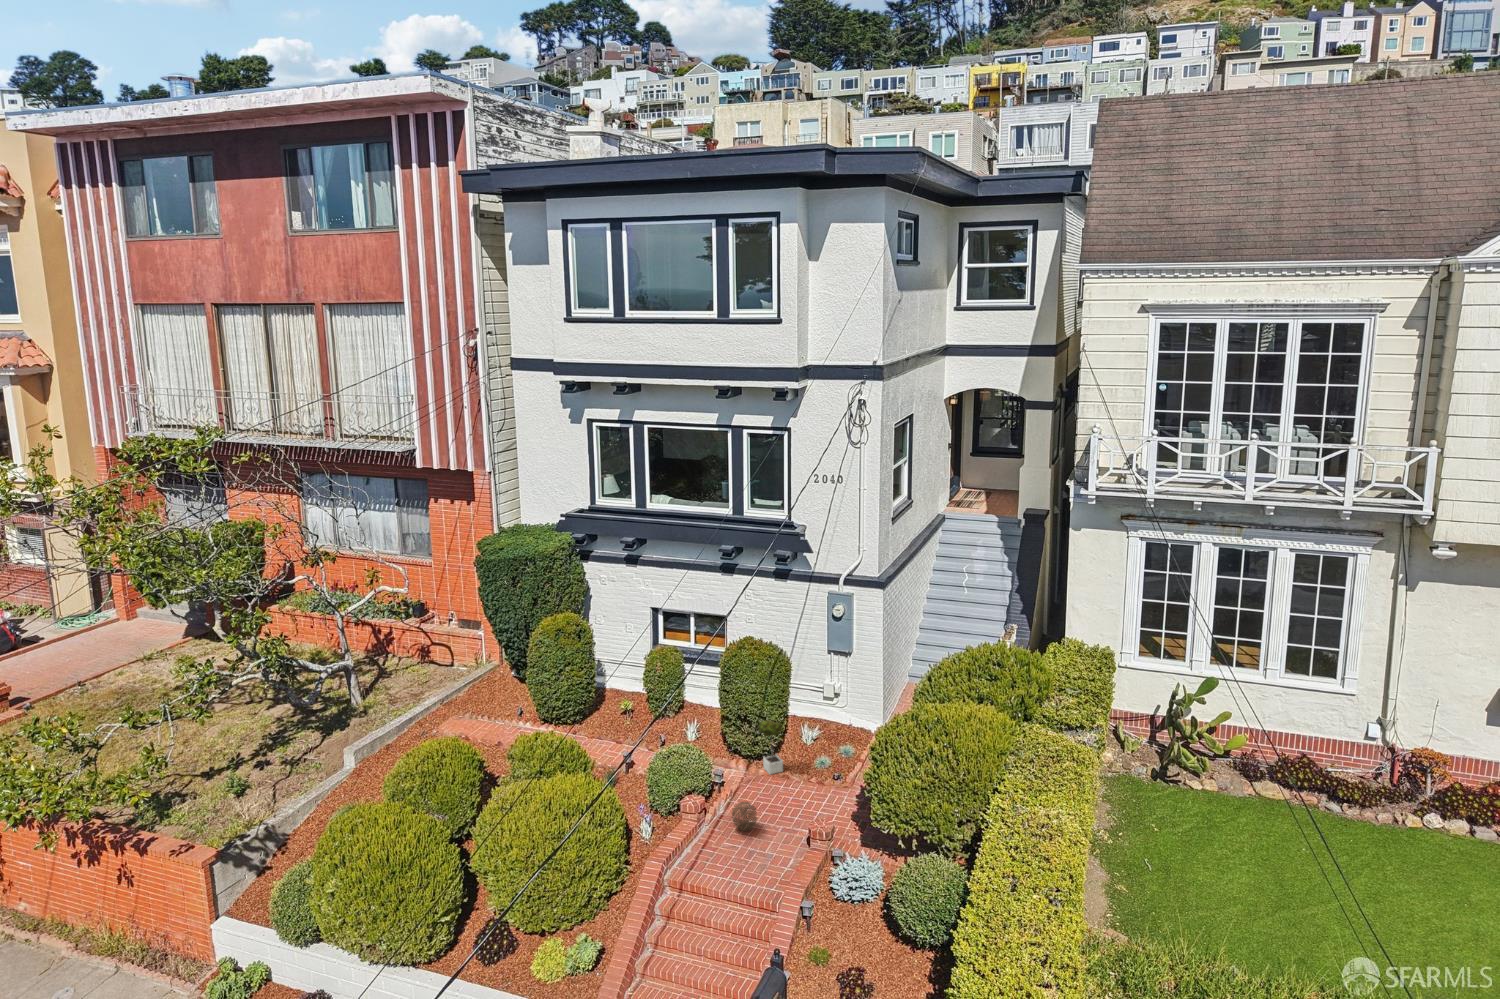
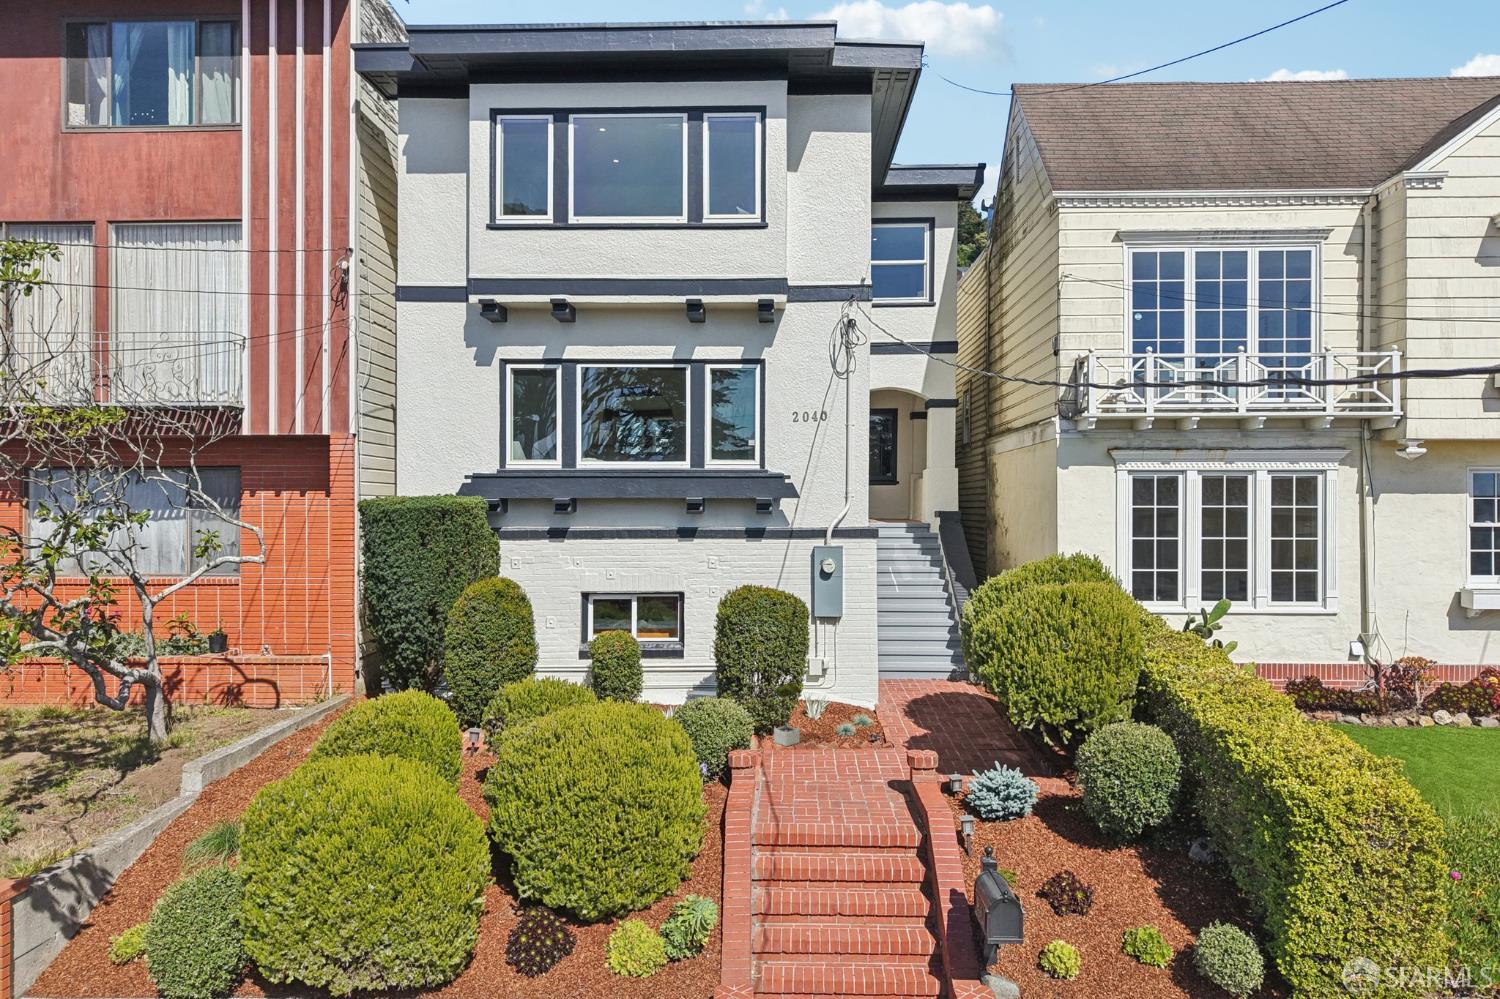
woven basket: present [732,802,757,831] -> none [783,759,813,795]

